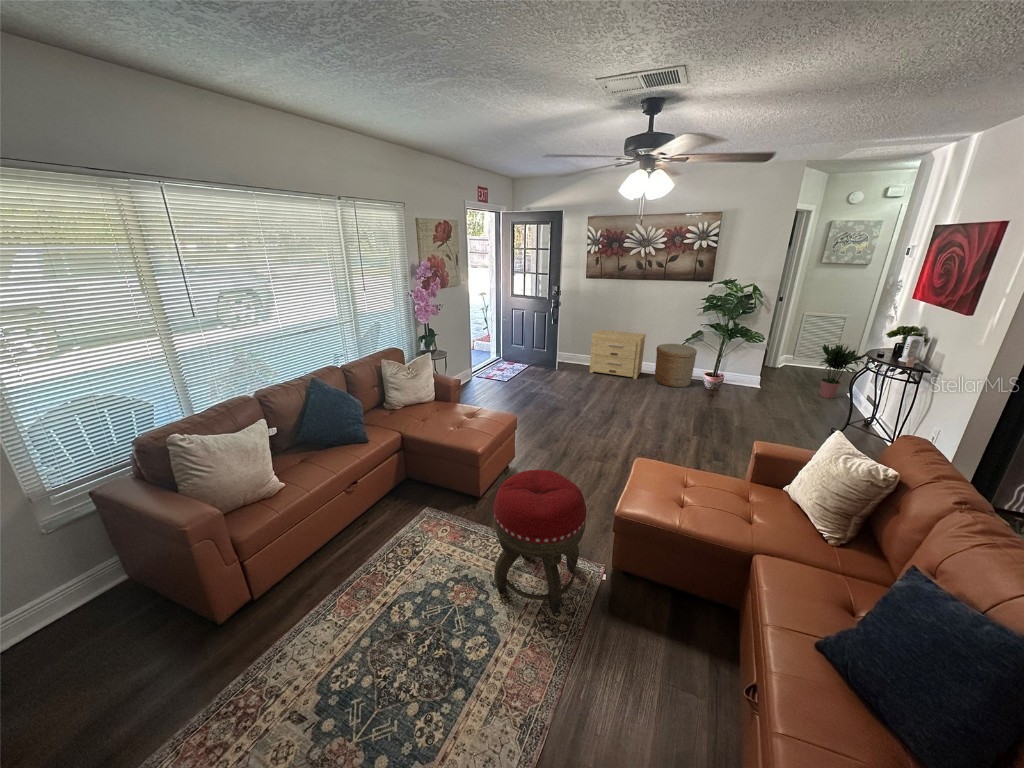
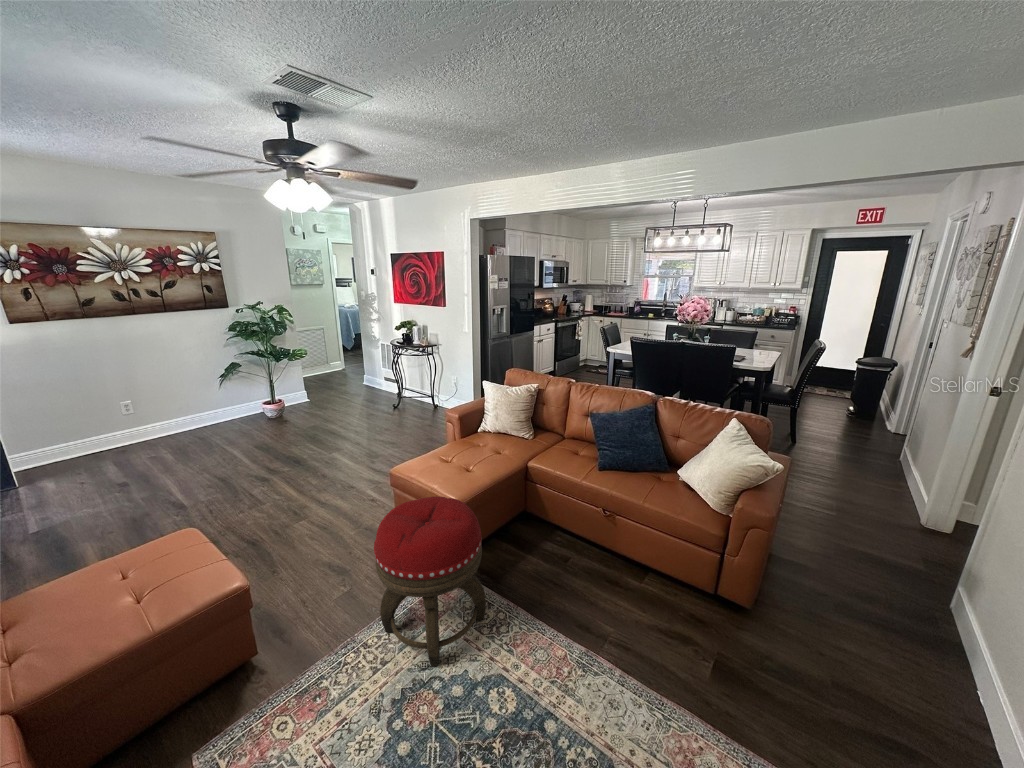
side table: present [590,330,646,379] -> none [56,388,172,472]
woven basket: present [655,344,697,387] -> none [182,385,243,439]
potted plant: present [820,344,866,398] -> none [331,344,368,392]

